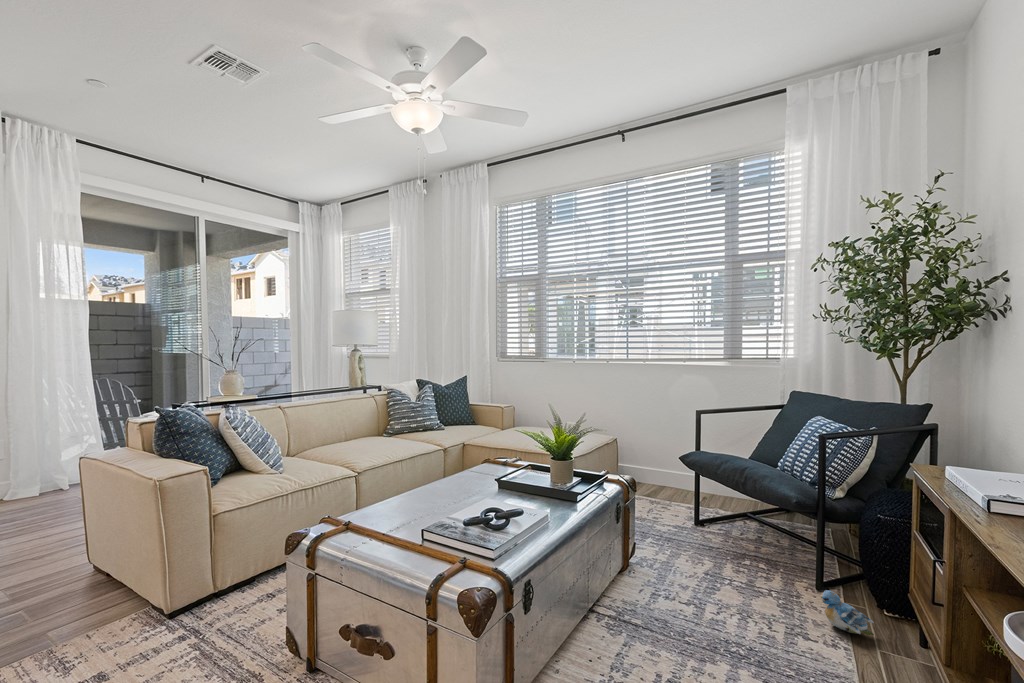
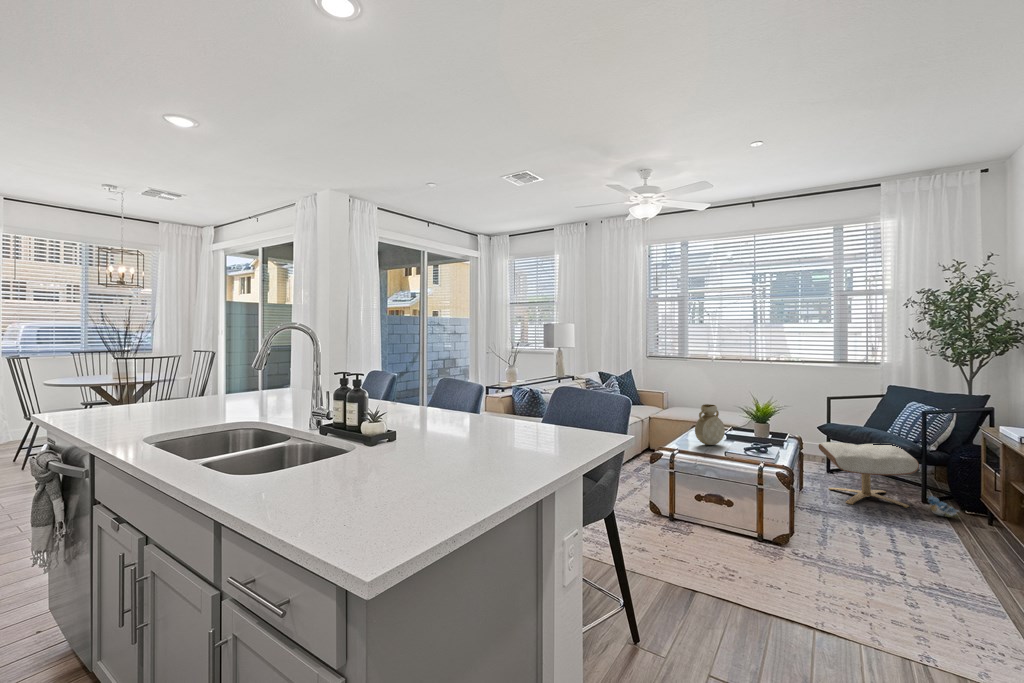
vase: none [440,421,494,494] -> present [695,404,725,445]
ottoman: none [666,482,812,605] -> present [819,442,919,508]

